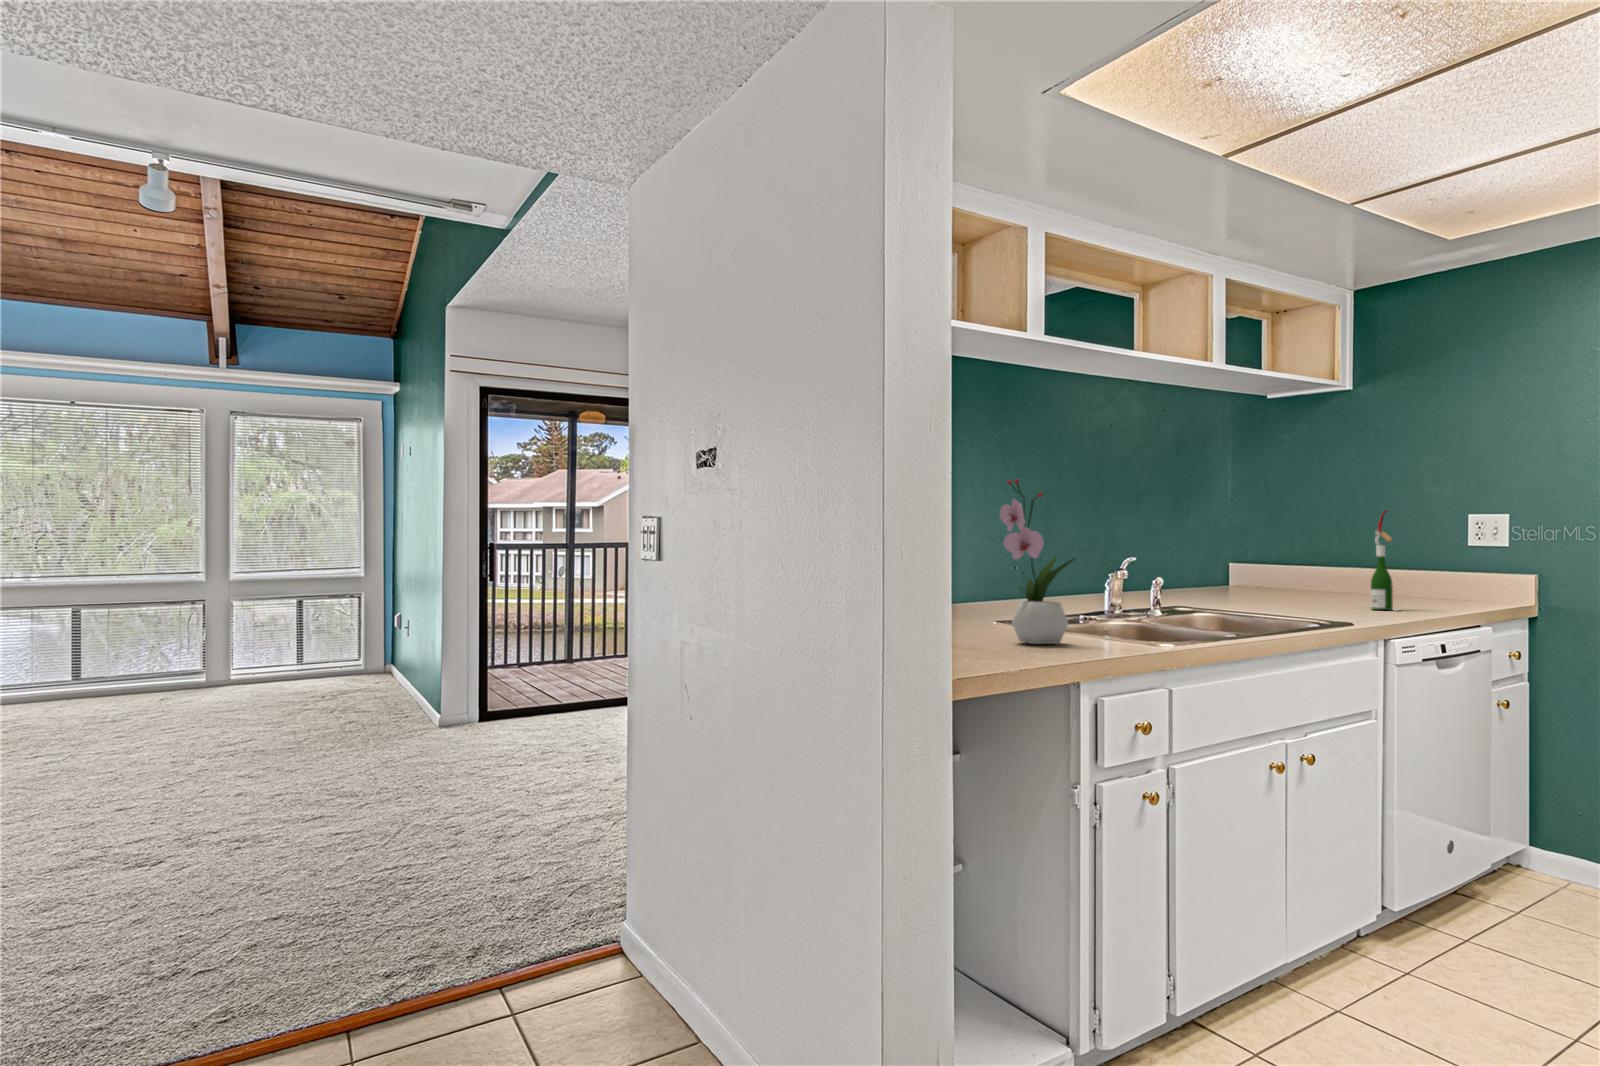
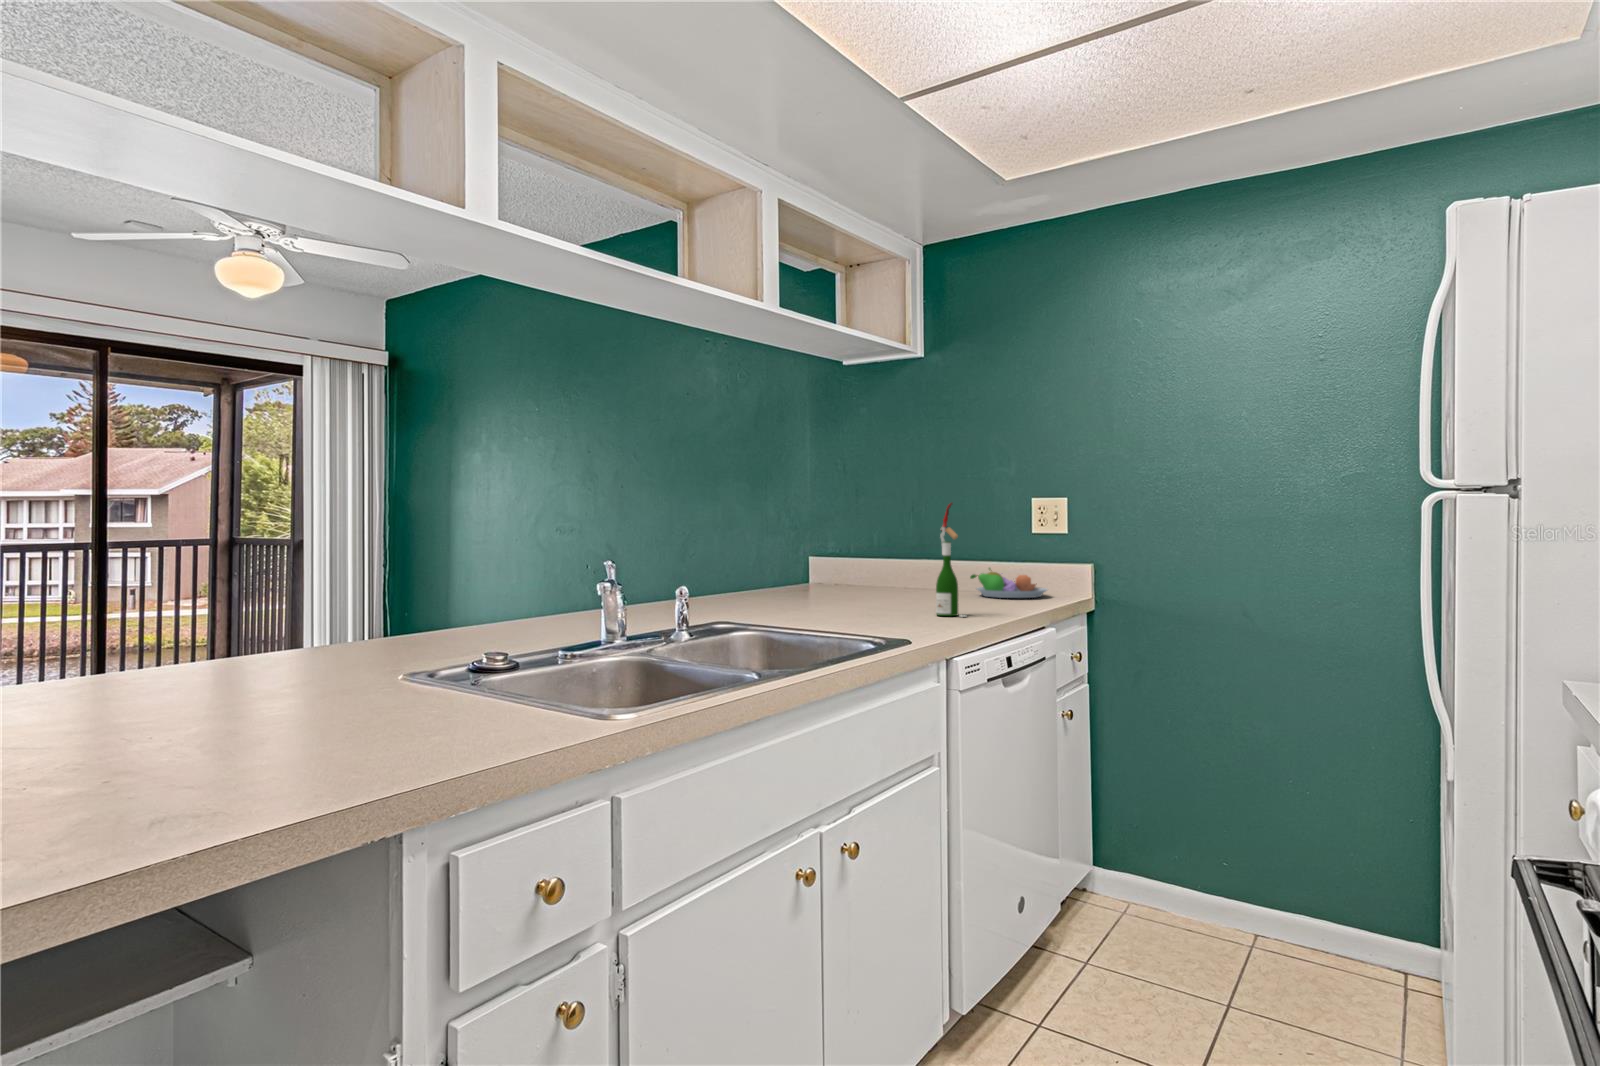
flower arrangement: present [1000,479,1075,644] -> none [273,454,422,767]
fruit bowl: none [1403,573,1487,602] -> present [970,568,1047,598]

